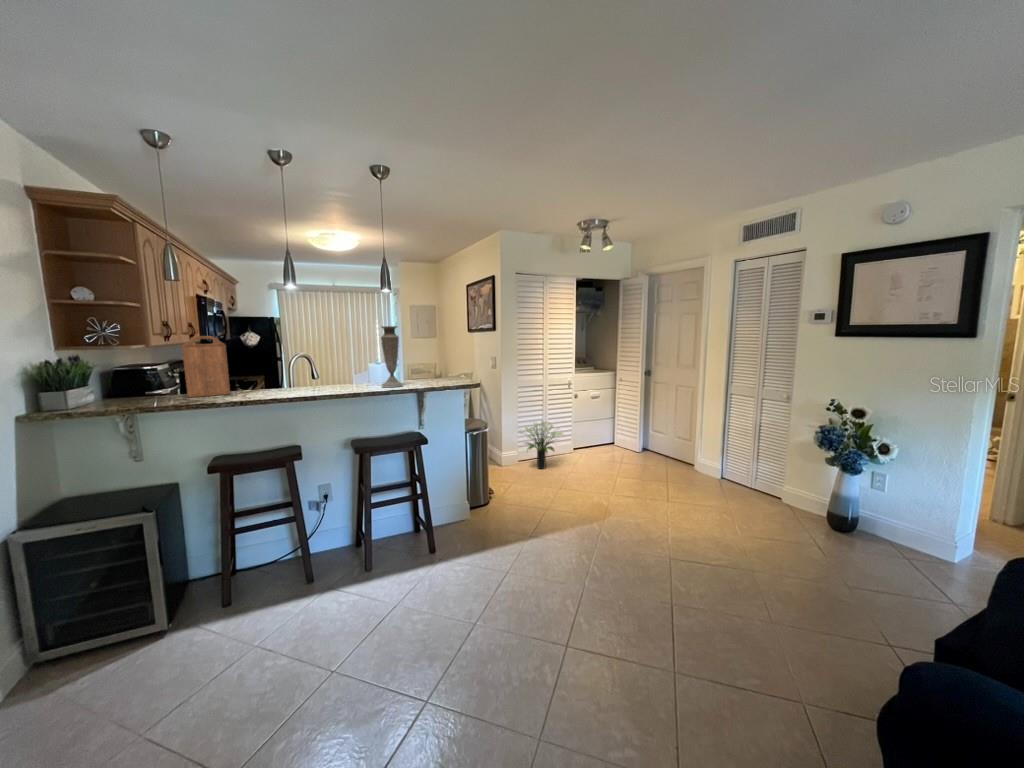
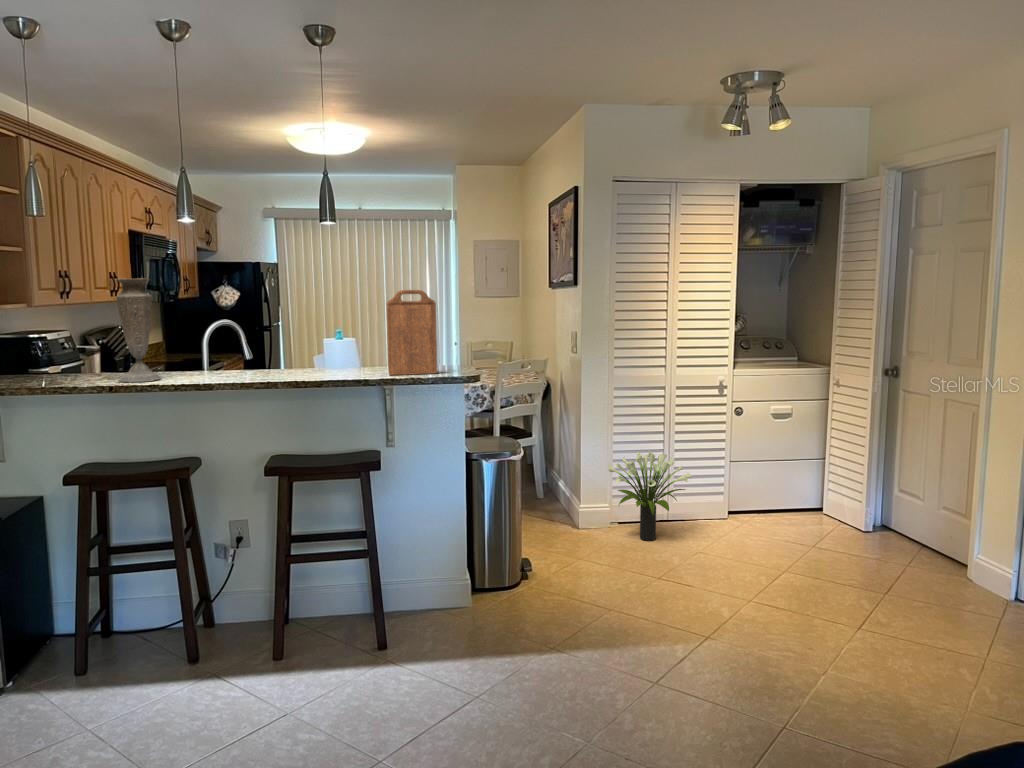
vase: present [381,326,403,388] -> present [115,278,162,382]
cutting board: present [182,336,230,397] -> present [387,290,437,375]

